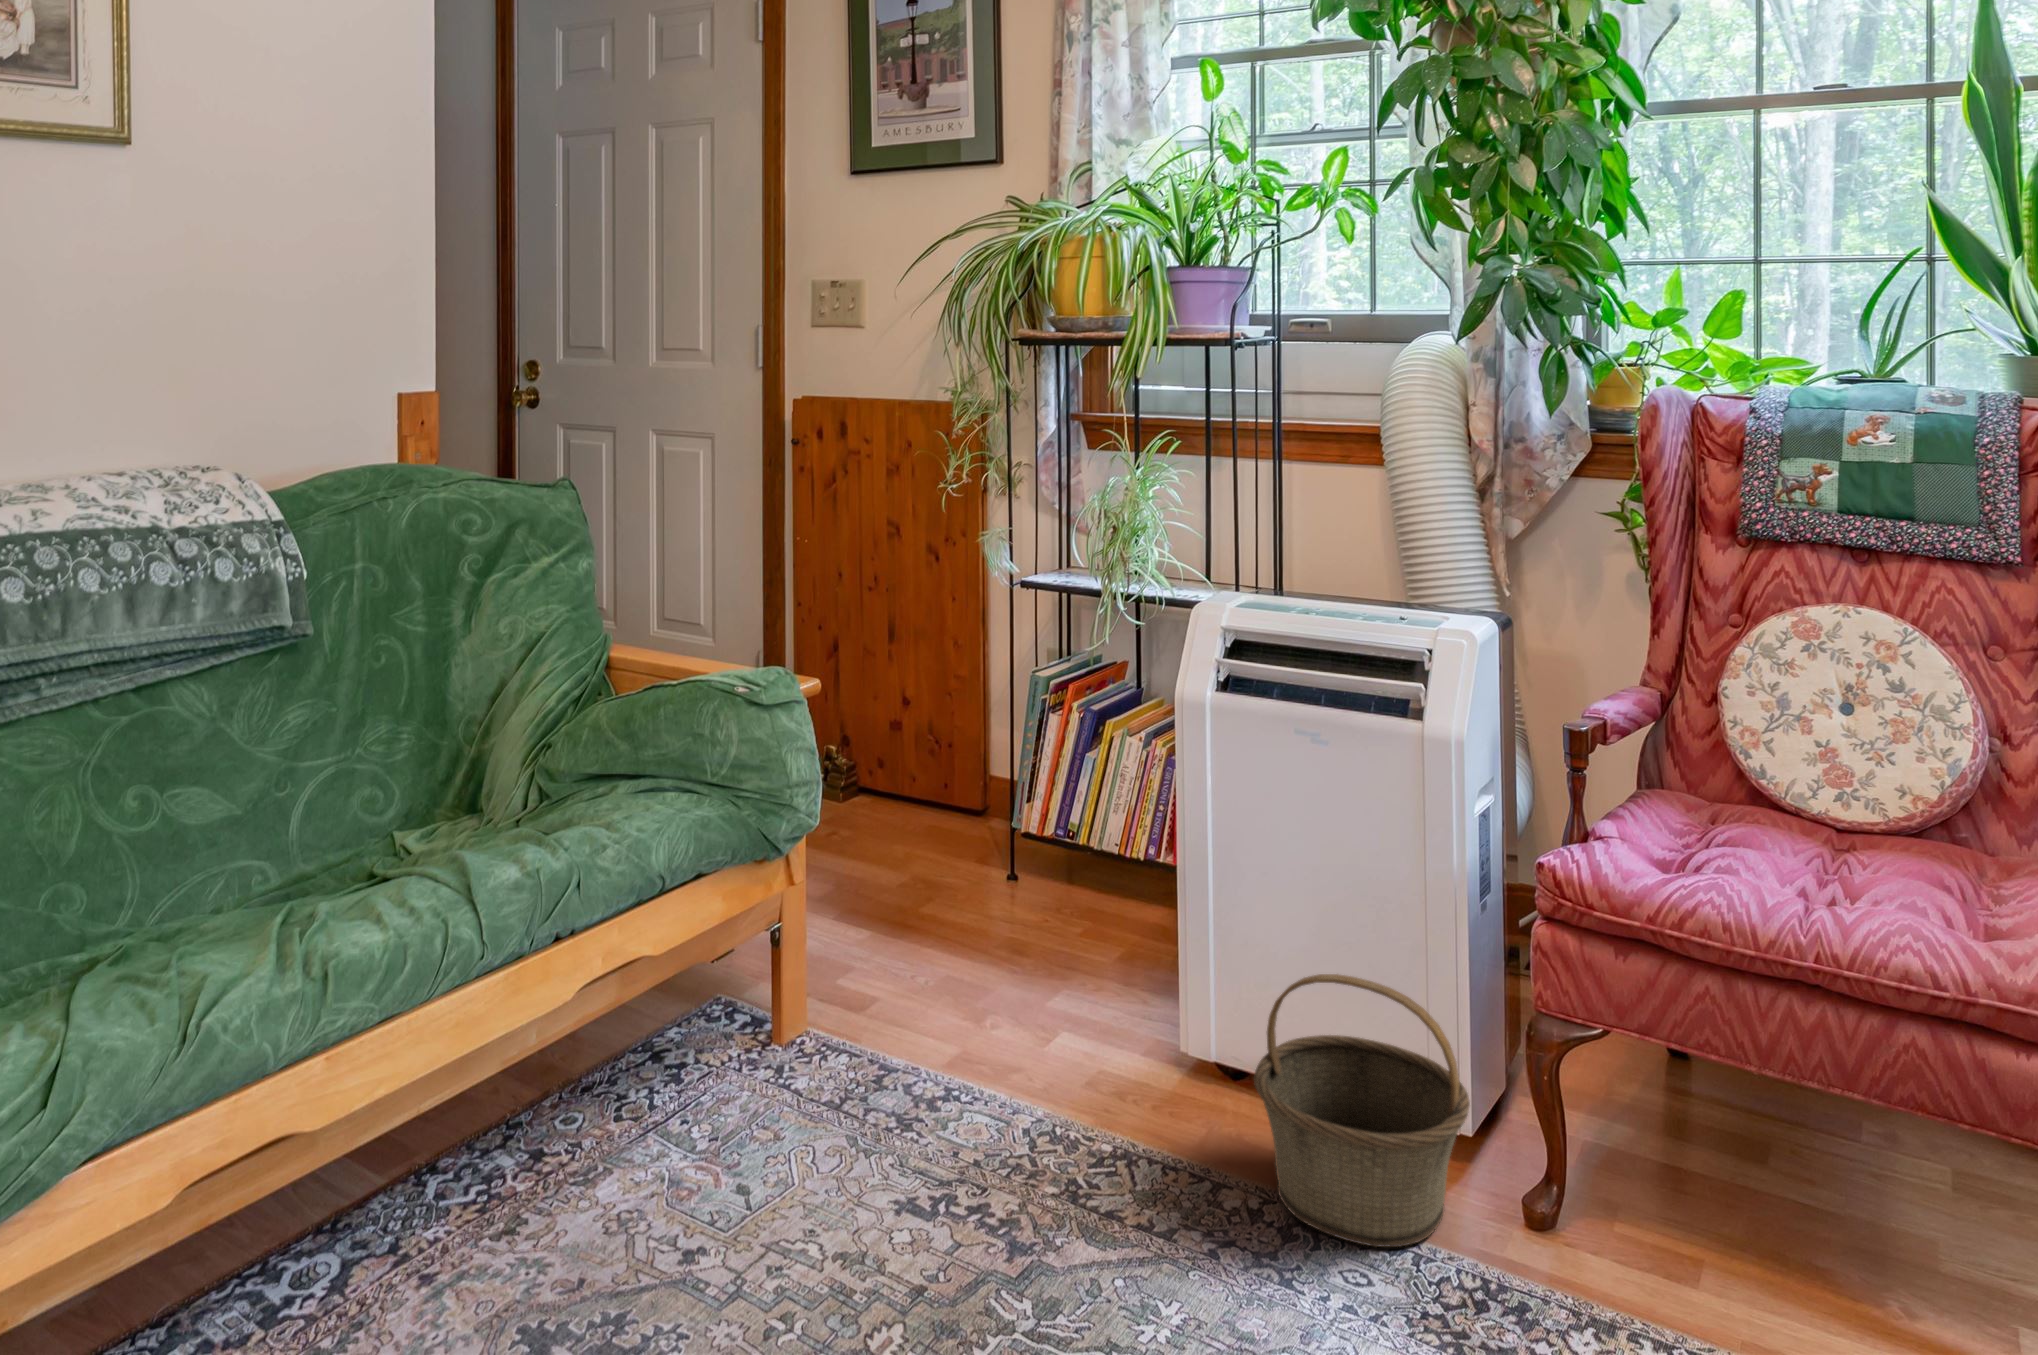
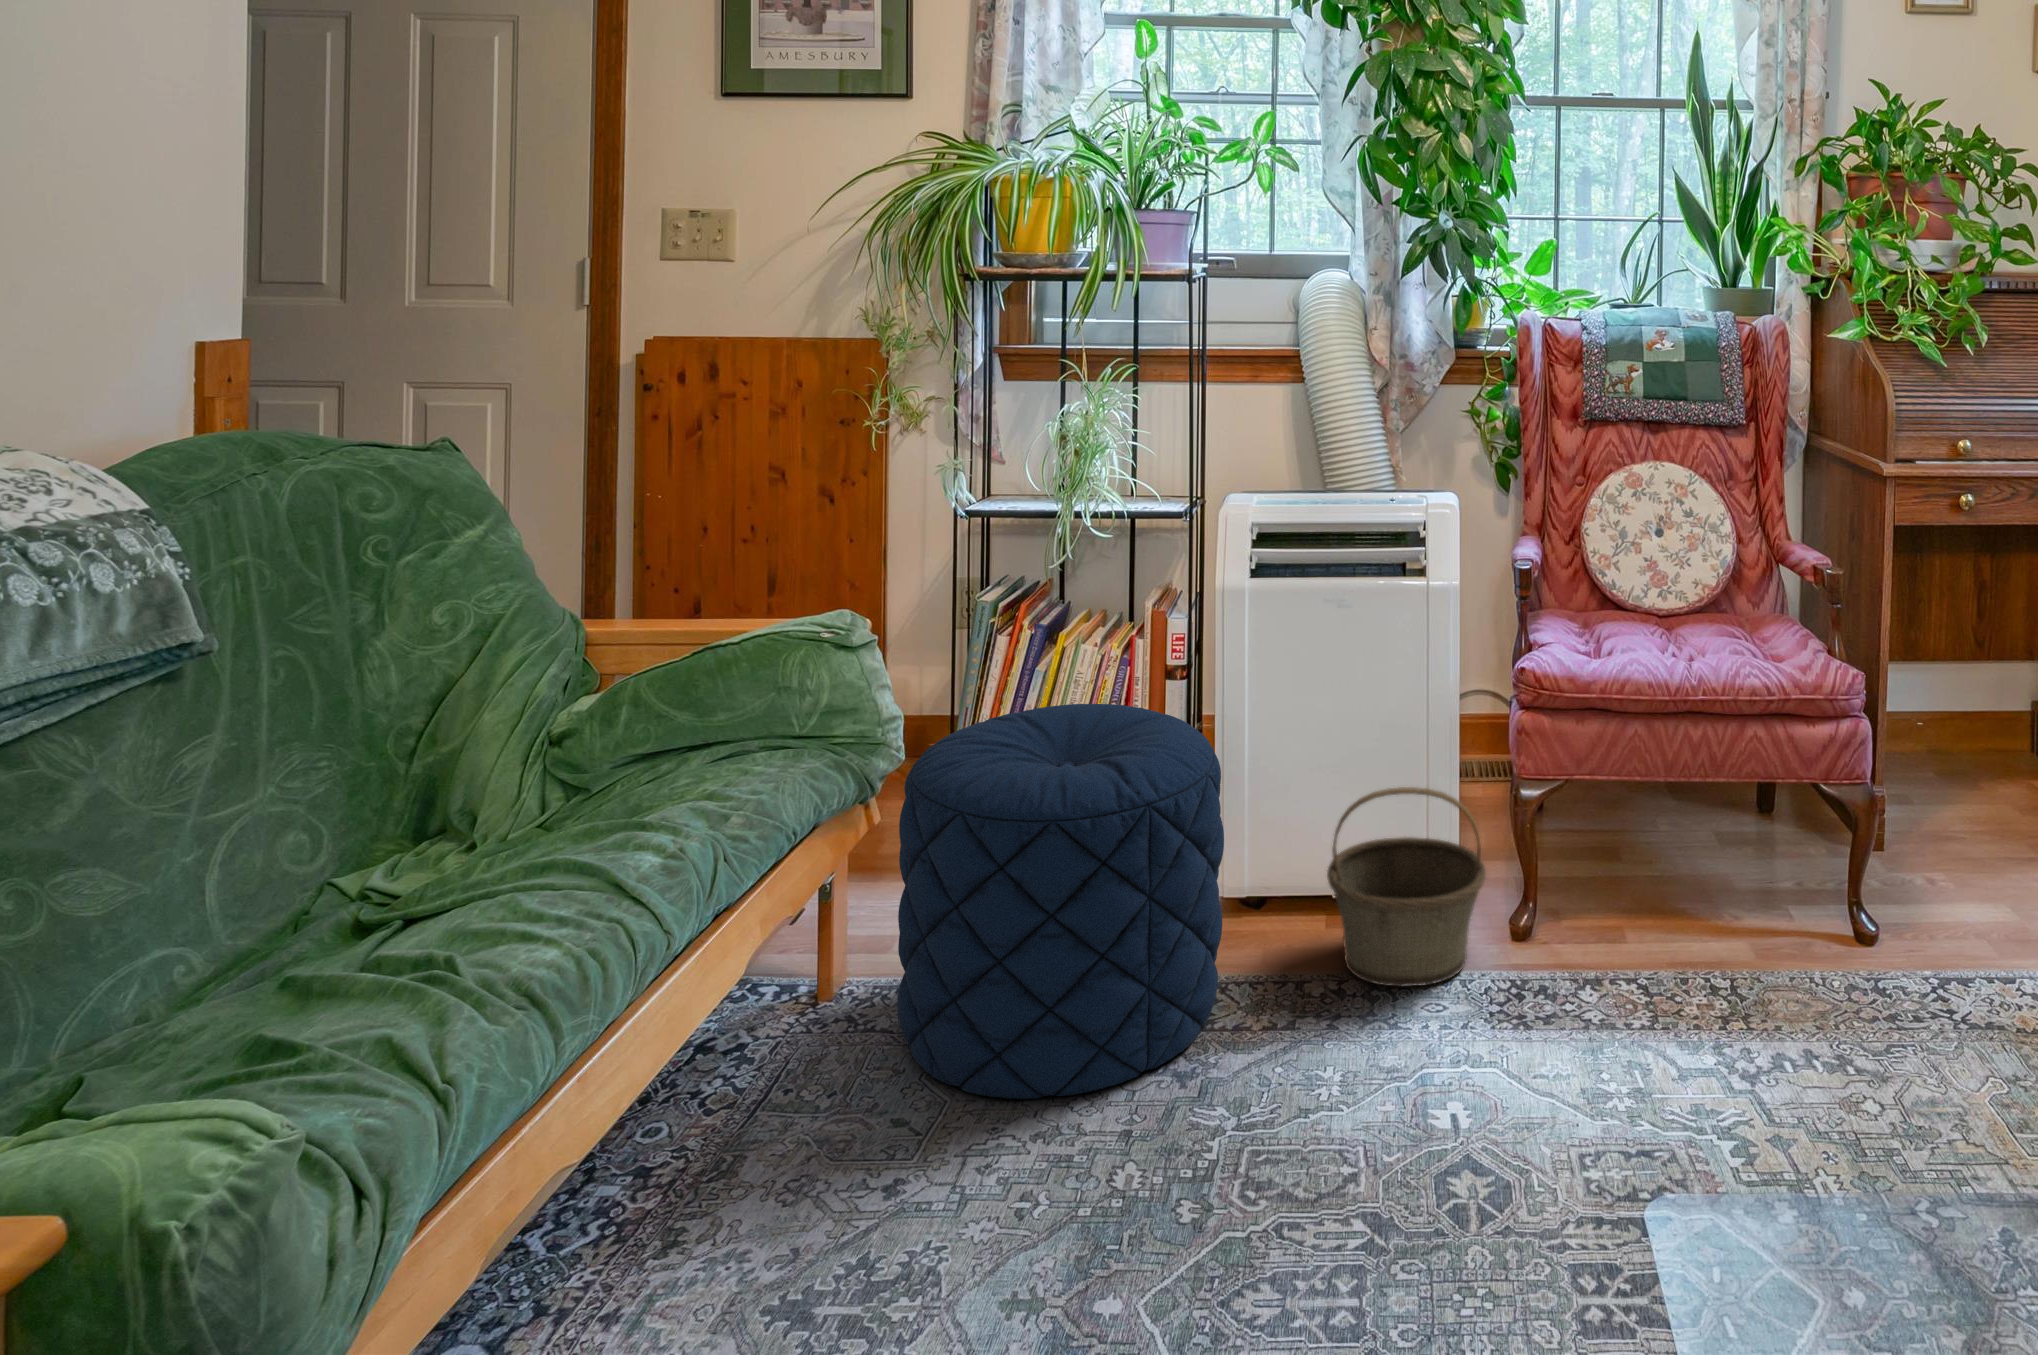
pouf: none [782,794,1120,1231] -> present [897,704,1224,1099]

